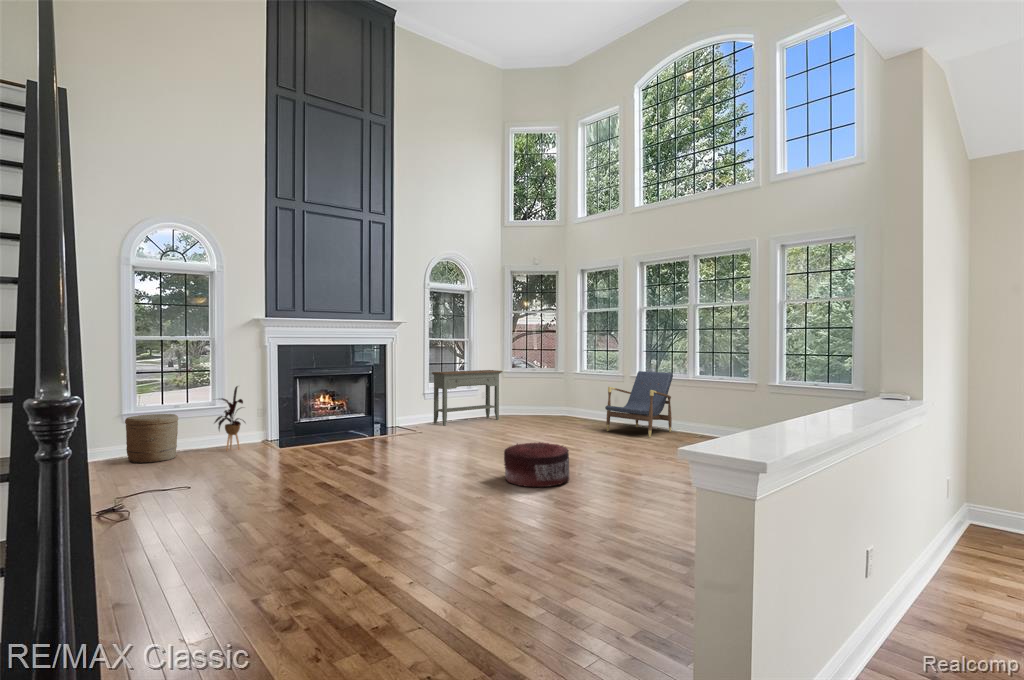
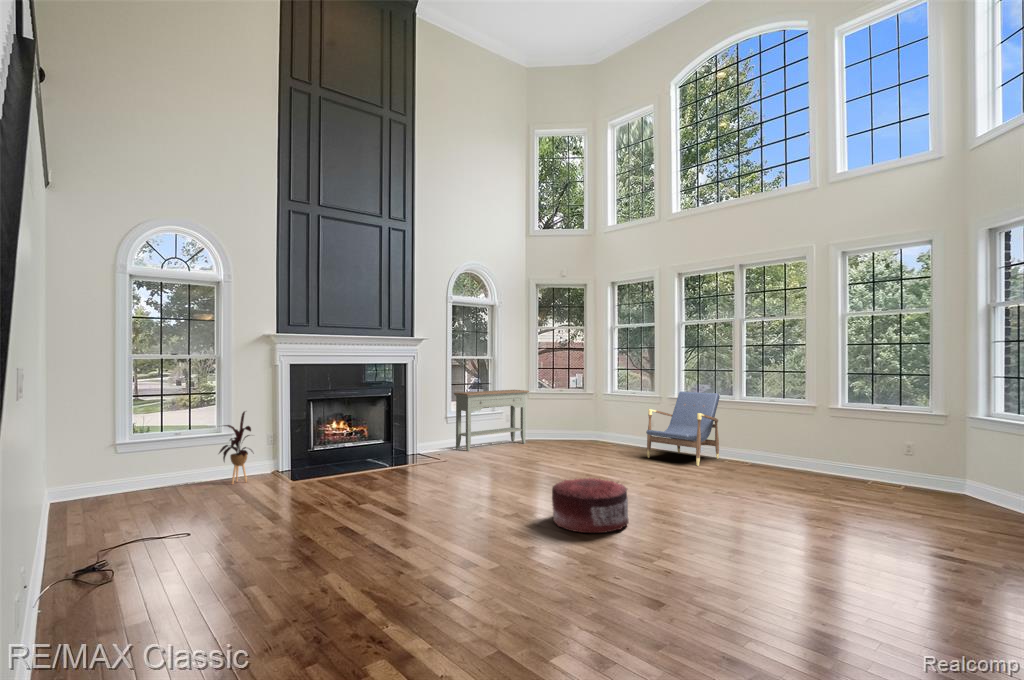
woven basket: present [125,414,178,463] -> none [119,443,179,501]

